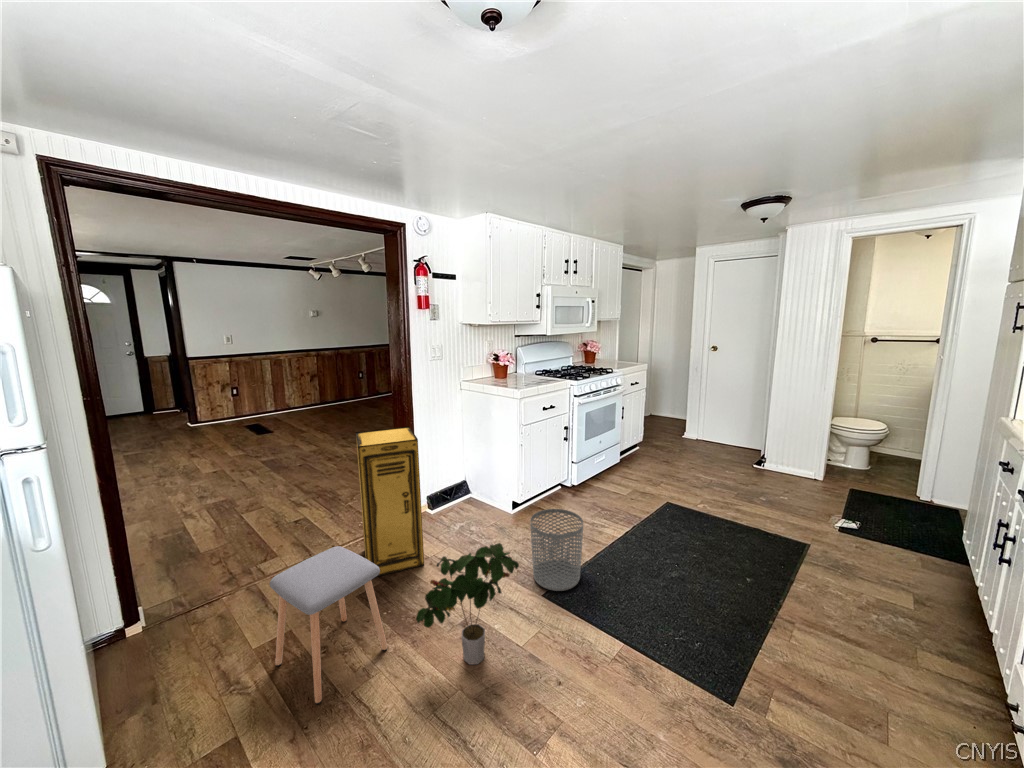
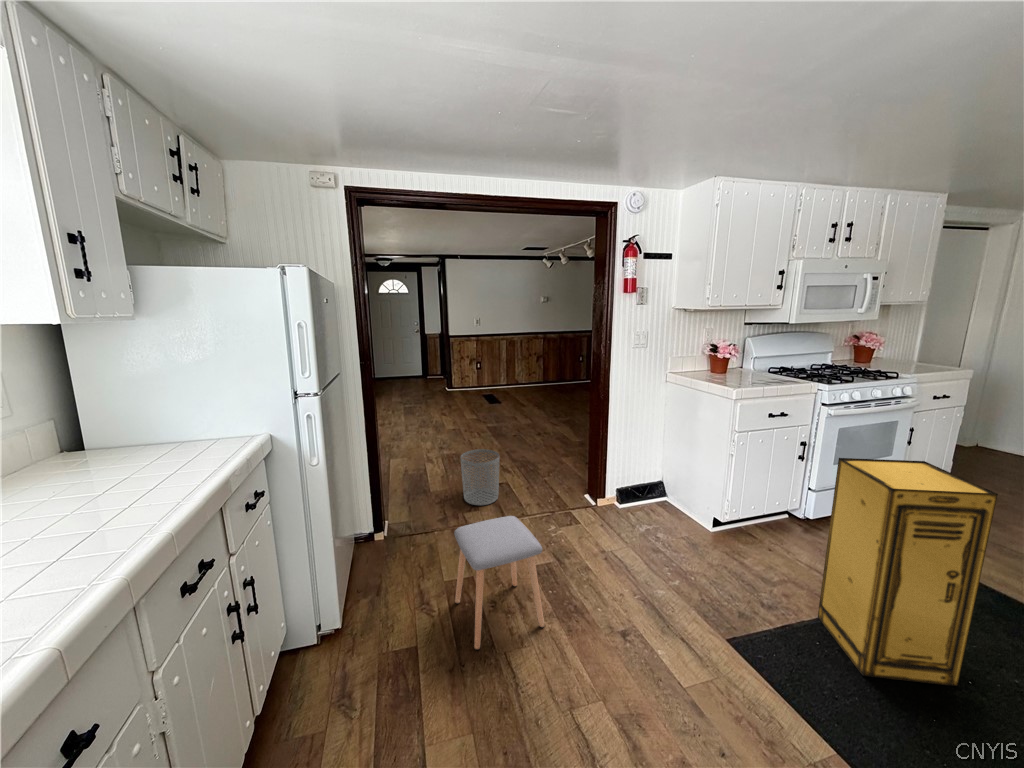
storage cabinet: present [356,426,424,576] -> present [818,458,998,686]
waste bin: present [530,509,583,591] -> present [461,449,499,505]
potted plant: present [416,543,519,665] -> none [567,556,690,683]

